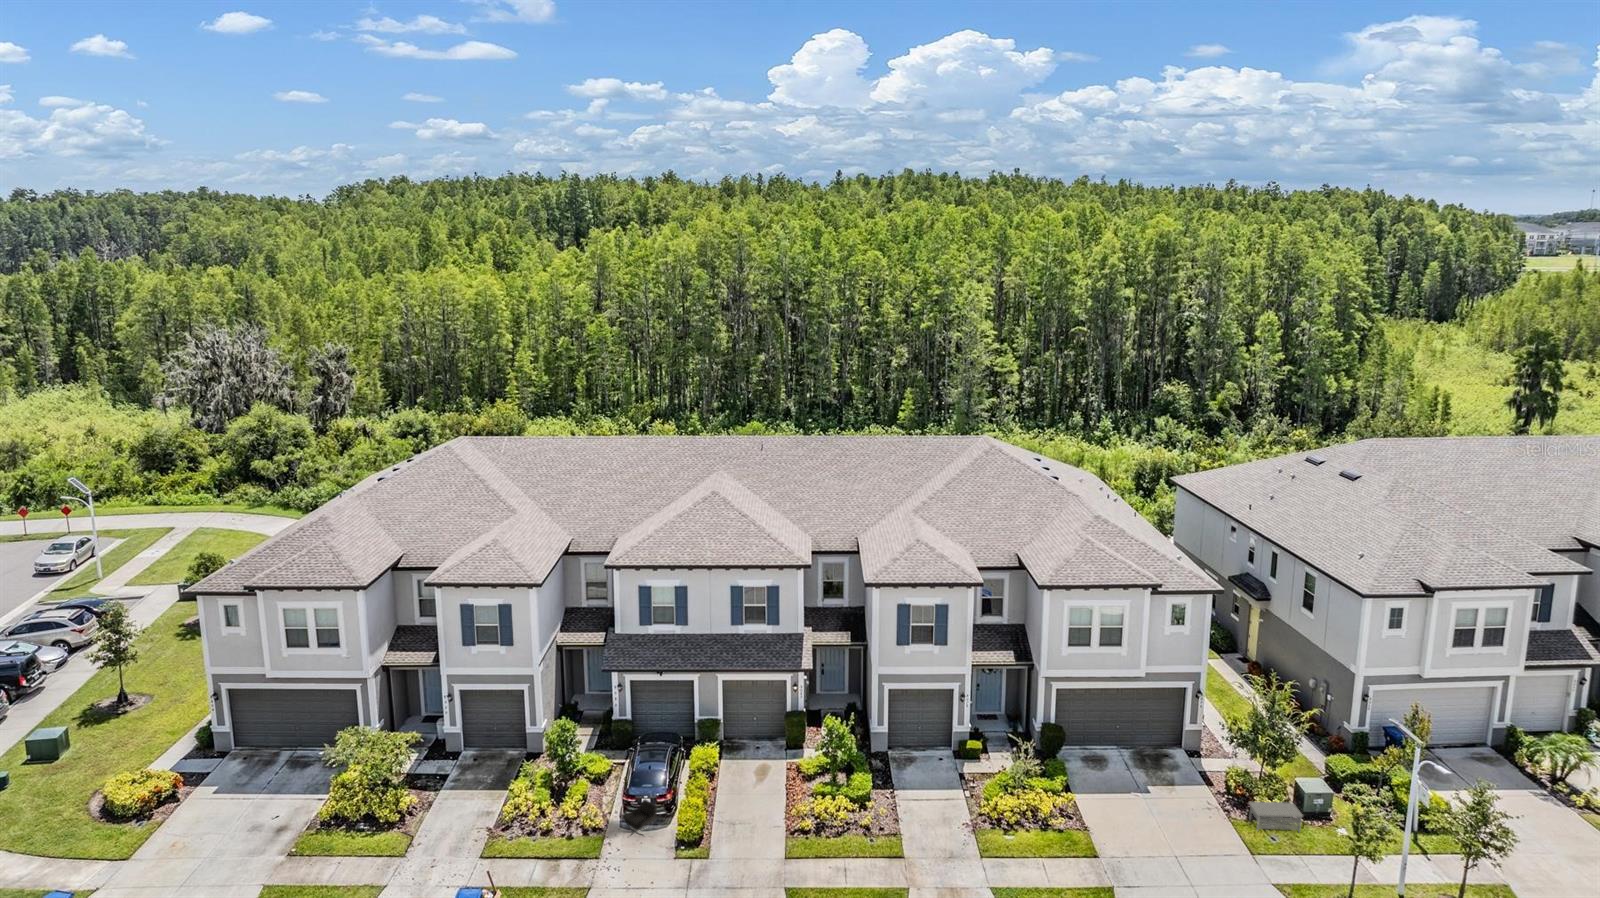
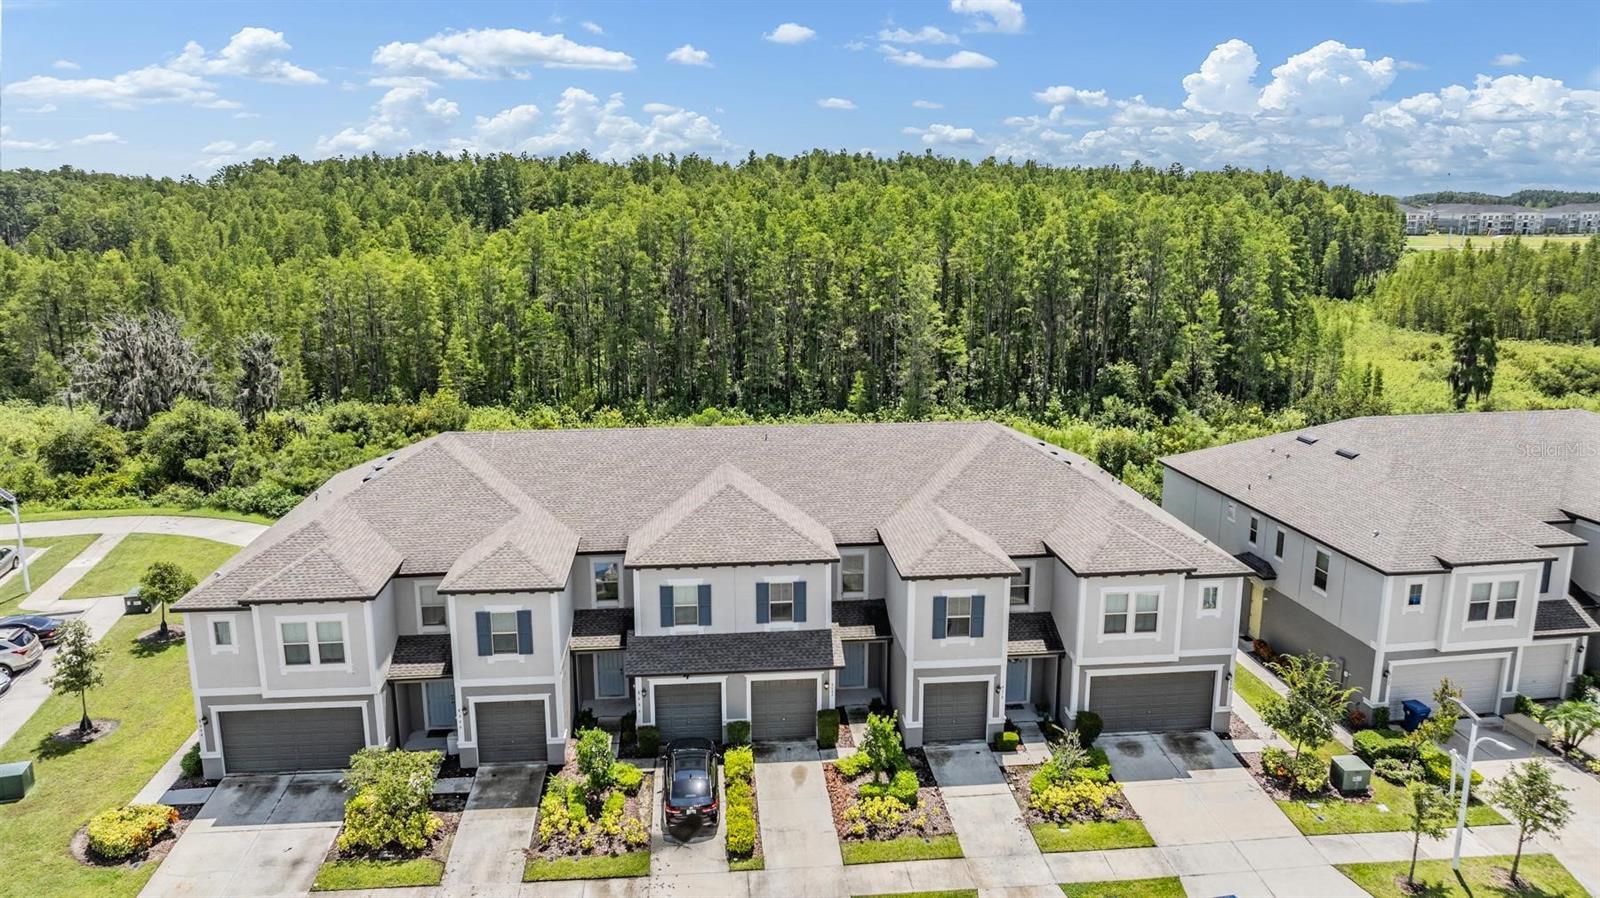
storage bench: present [1249,802,1303,832] -> present [1503,713,1554,748]

